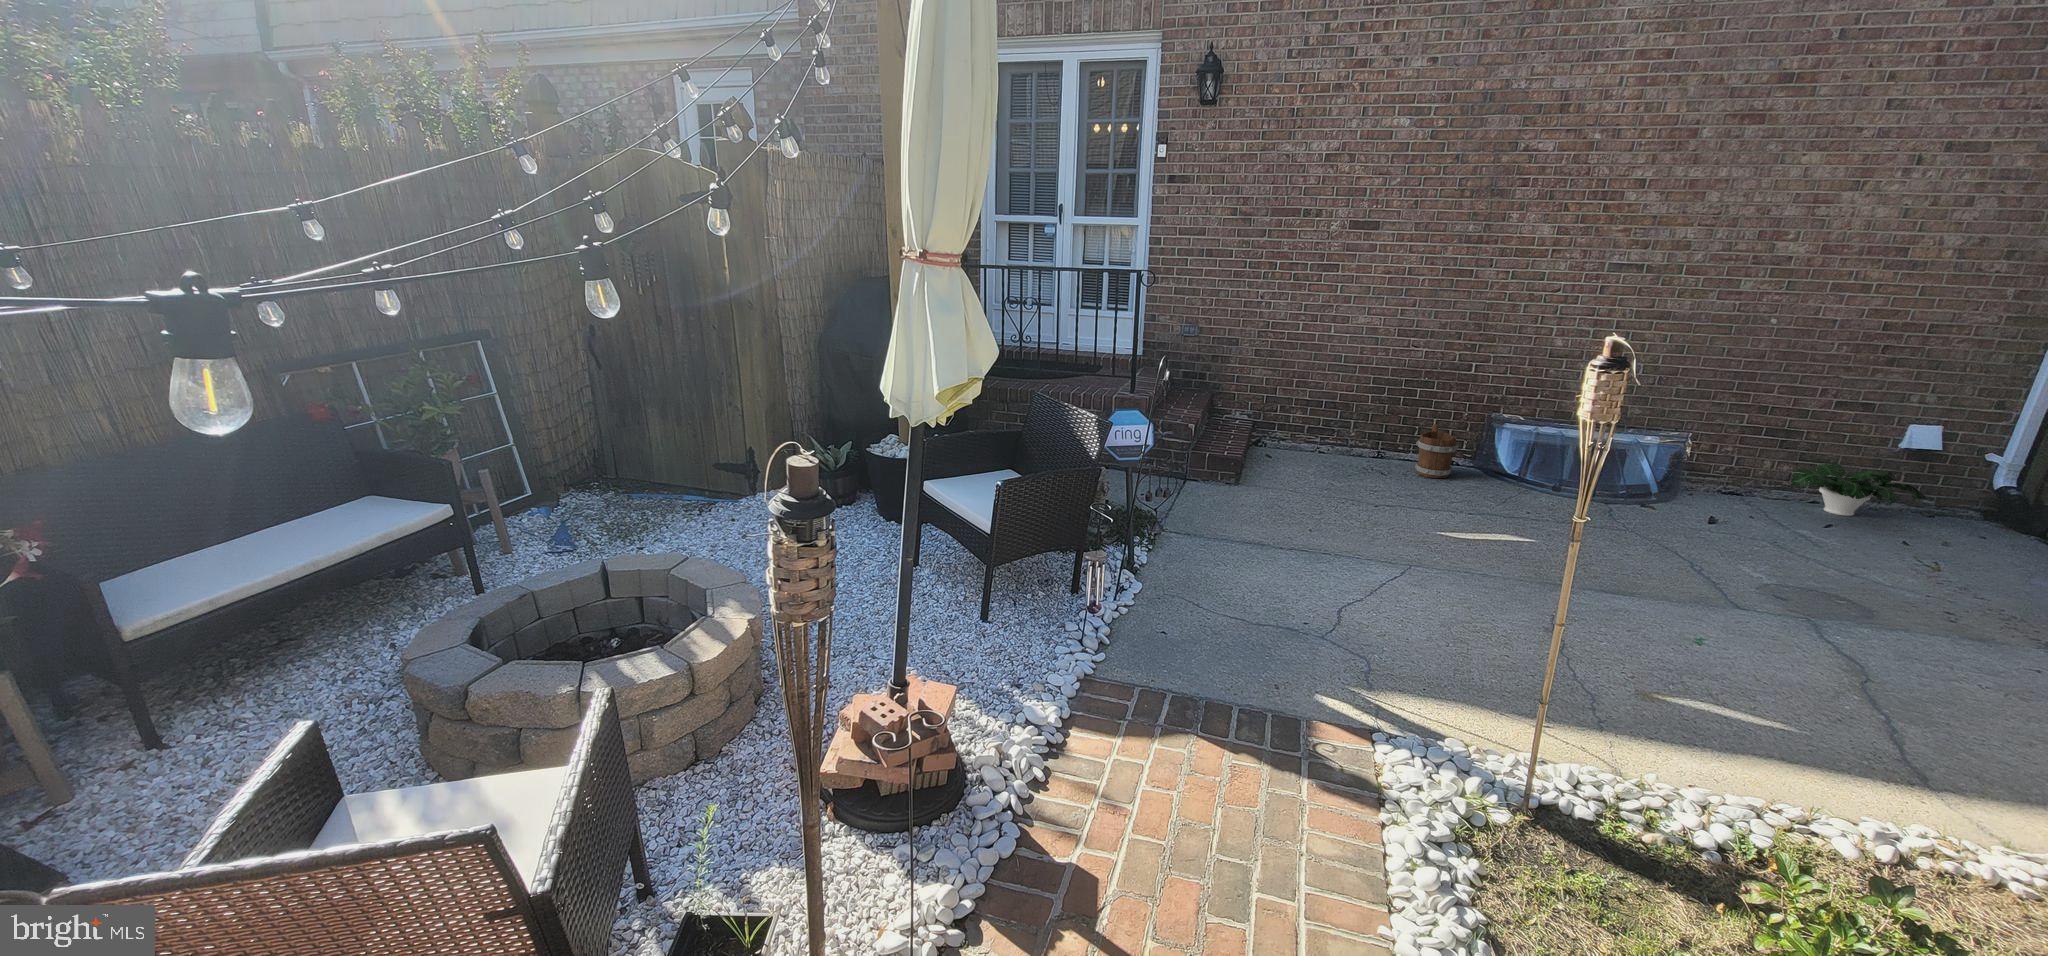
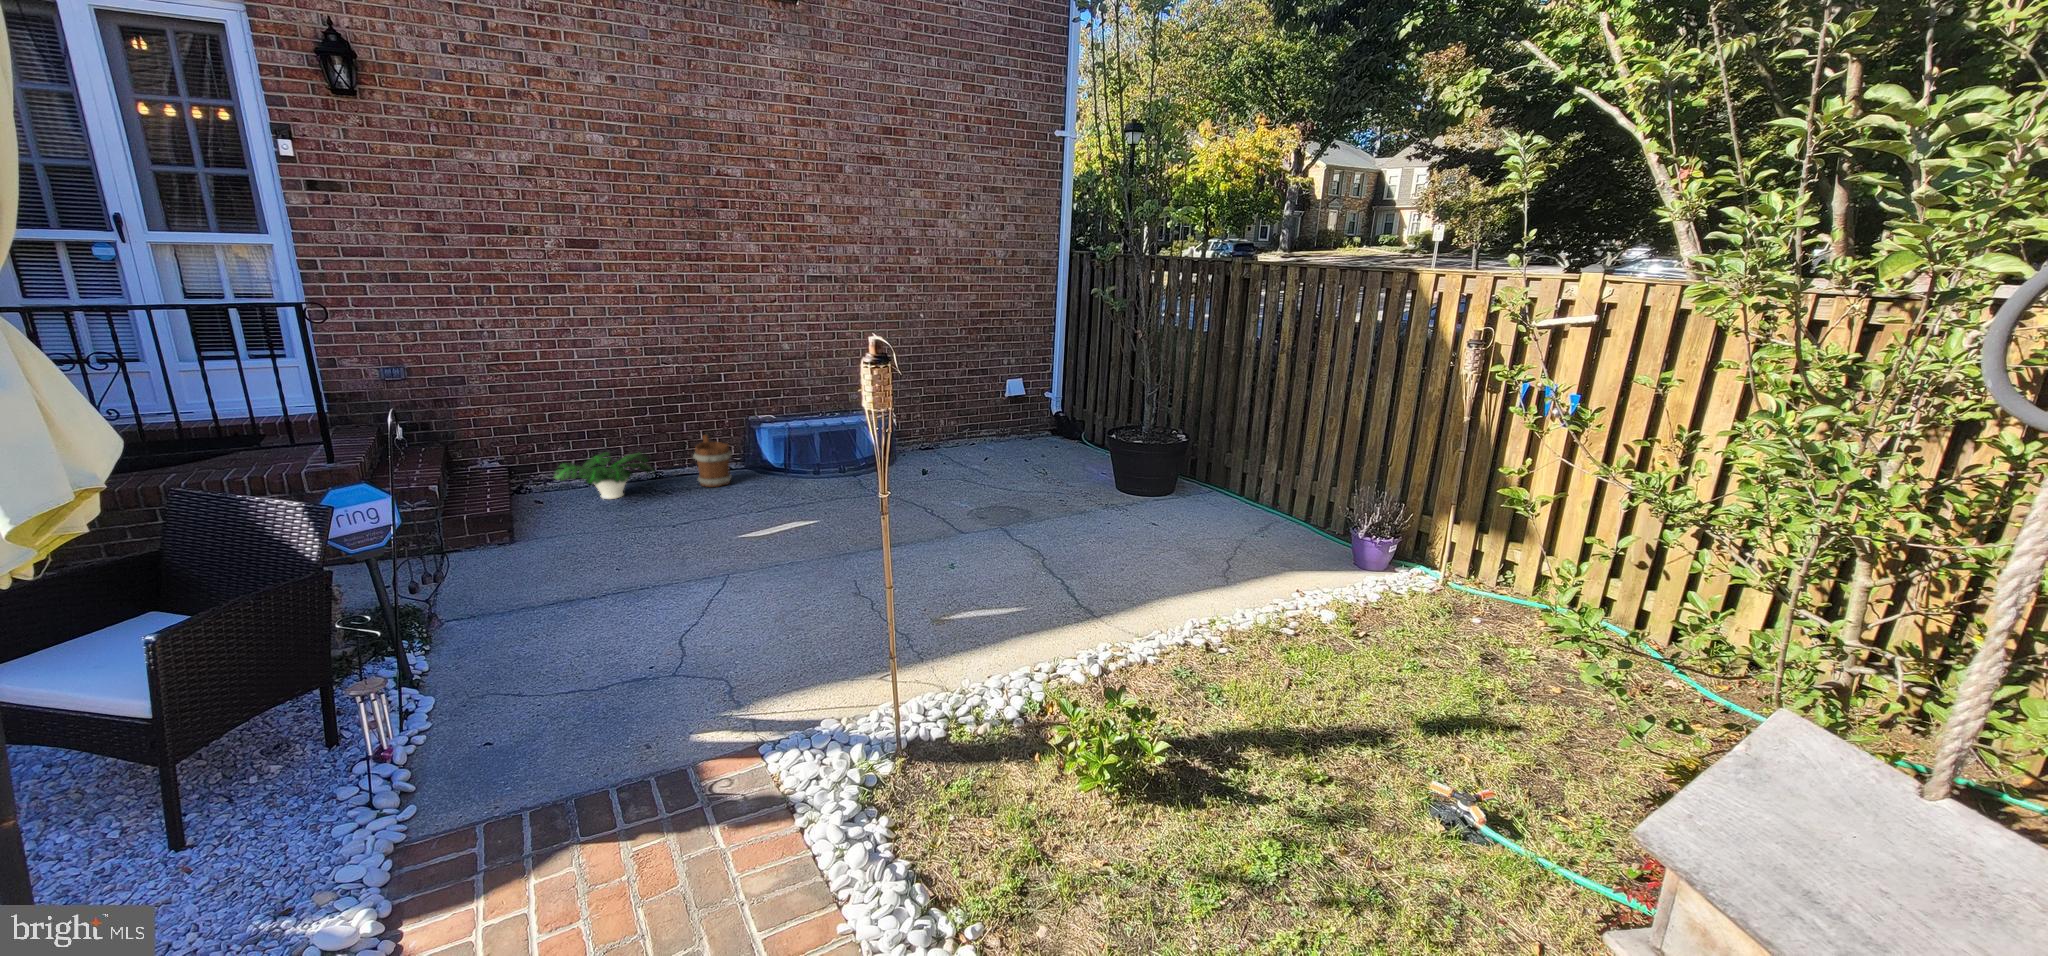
potted plant: present [1791,463,1925,516] -> present [553,452,654,499]

